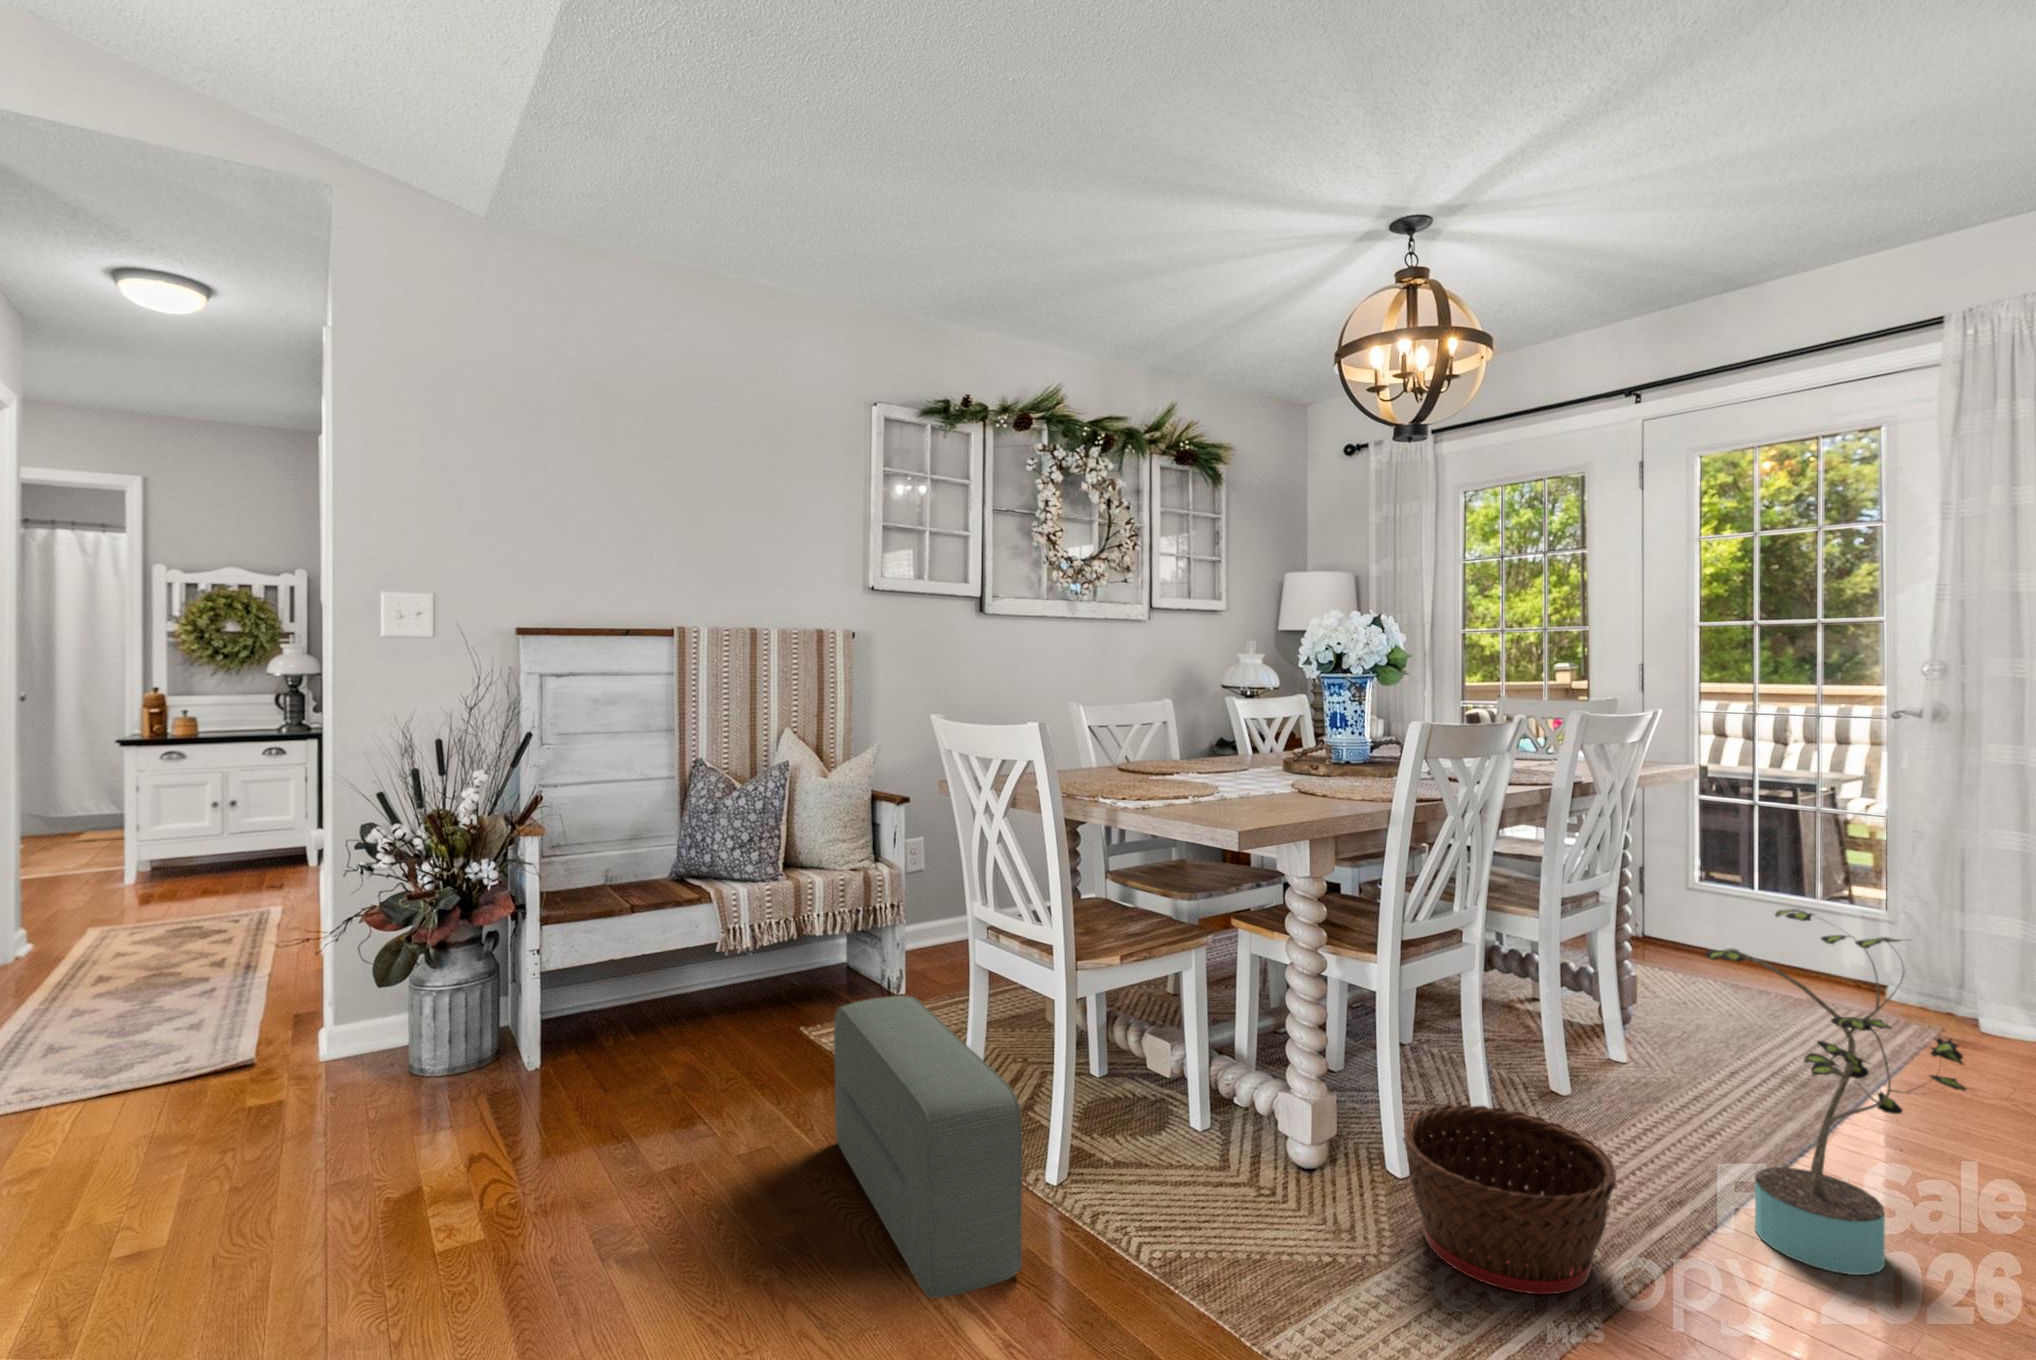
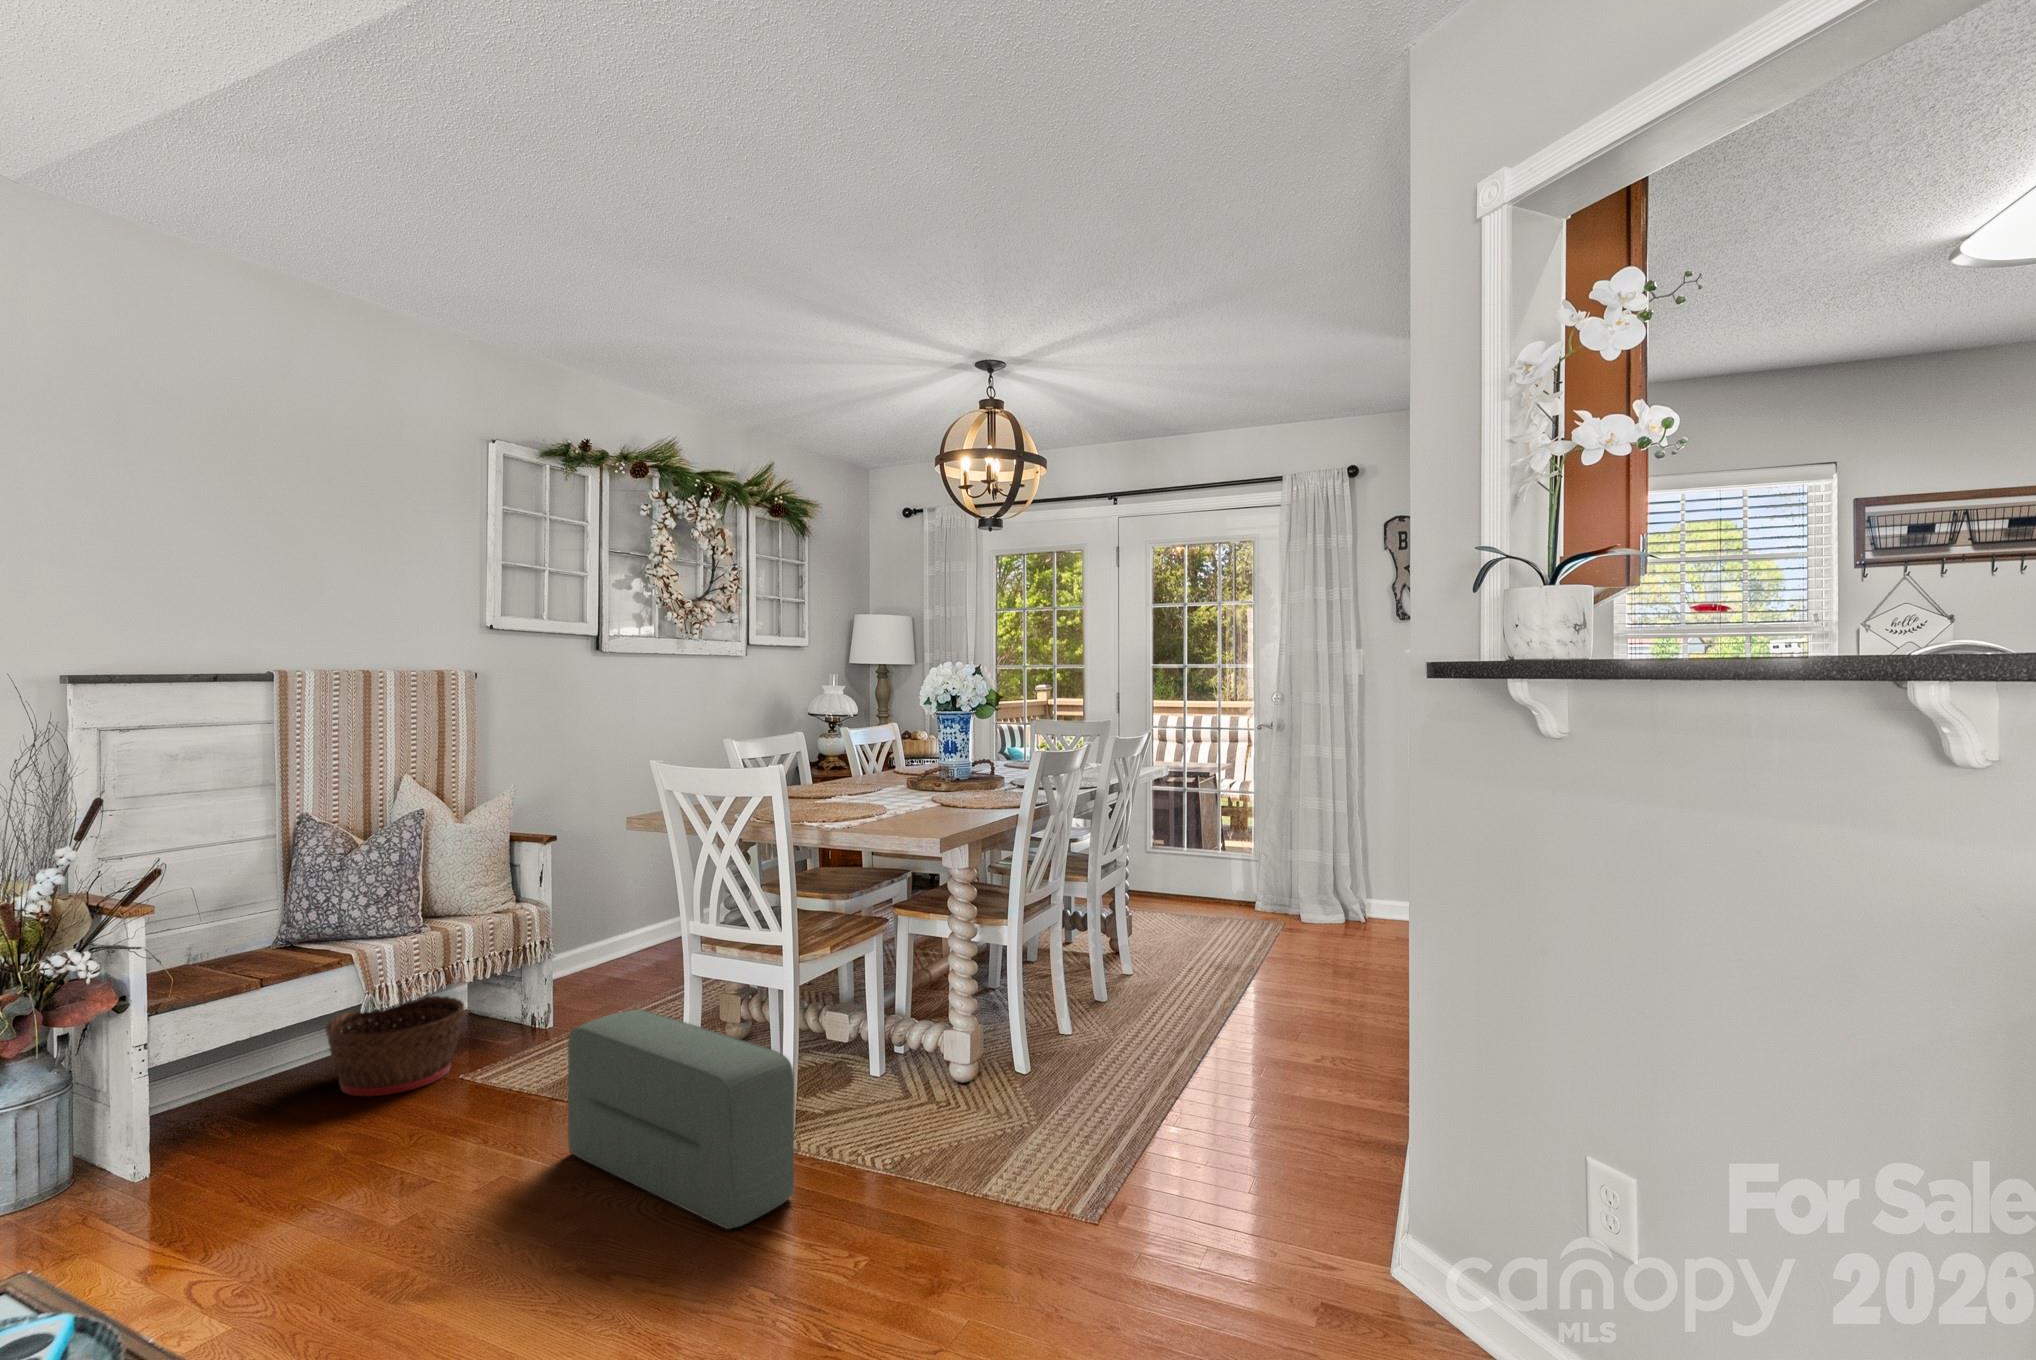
potted plant: present [1705,909,1966,1275] -> none [1201,858,1325,1071]
basket: present [1403,1105,1616,1294] -> present [325,996,464,1096]

